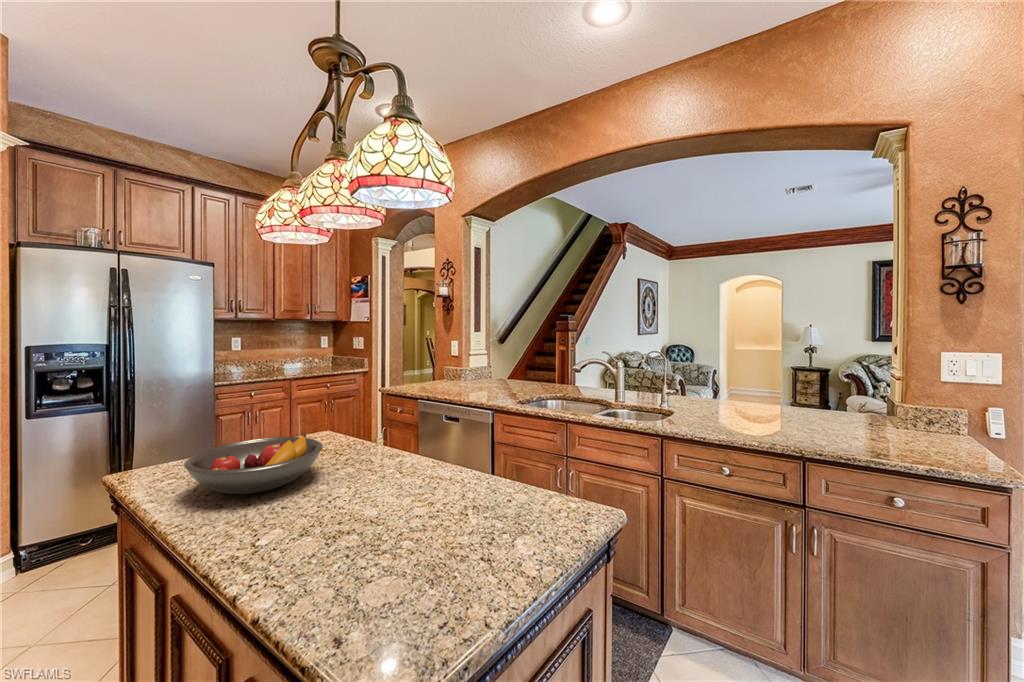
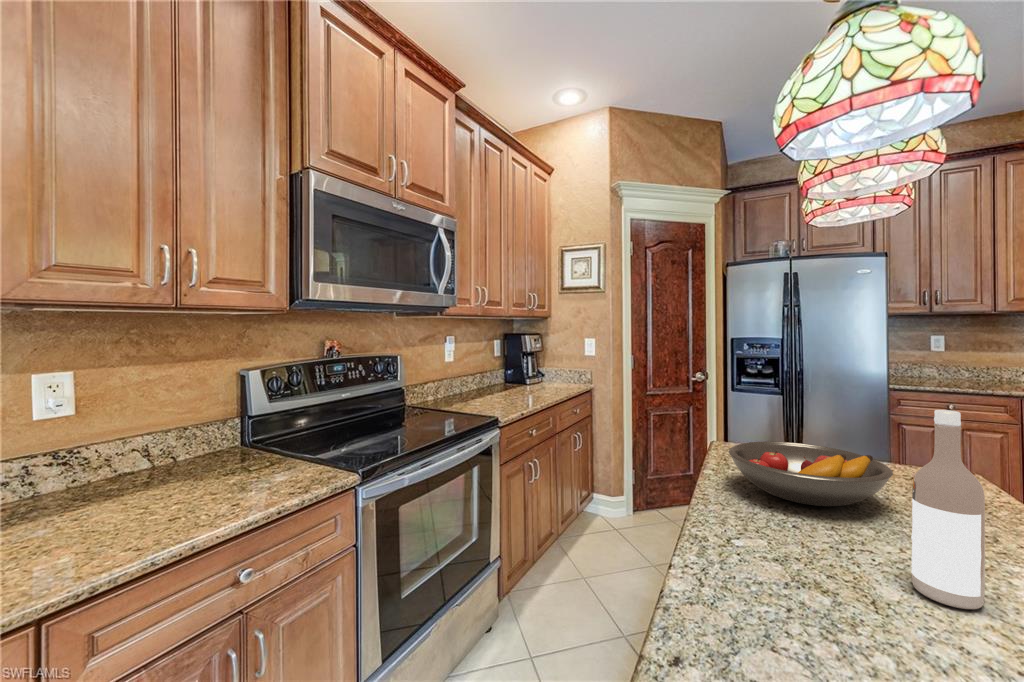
wine bottle: none [372,391,403,505] -> present [911,410,985,610]

